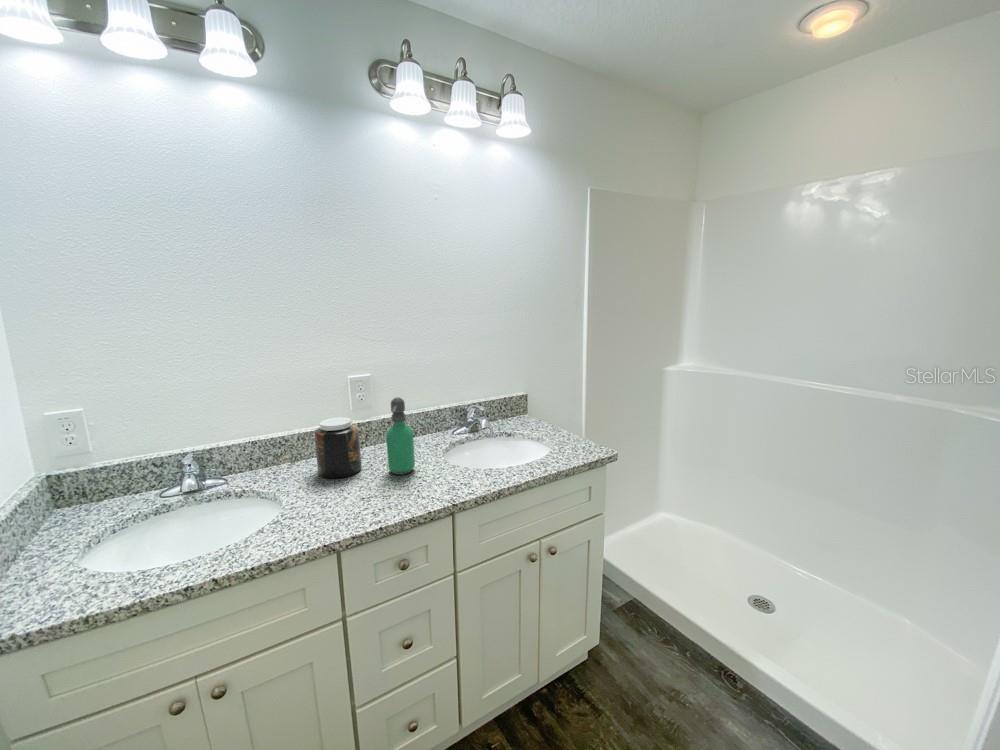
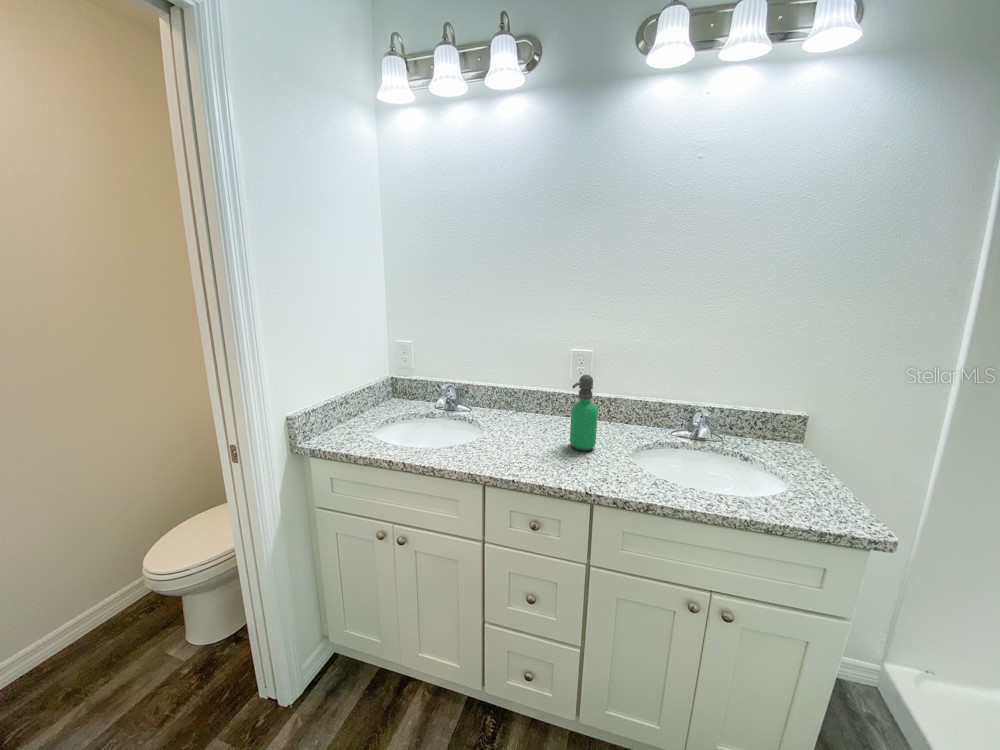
jar: present [315,417,362,478] -> none [522,382,558,435]

